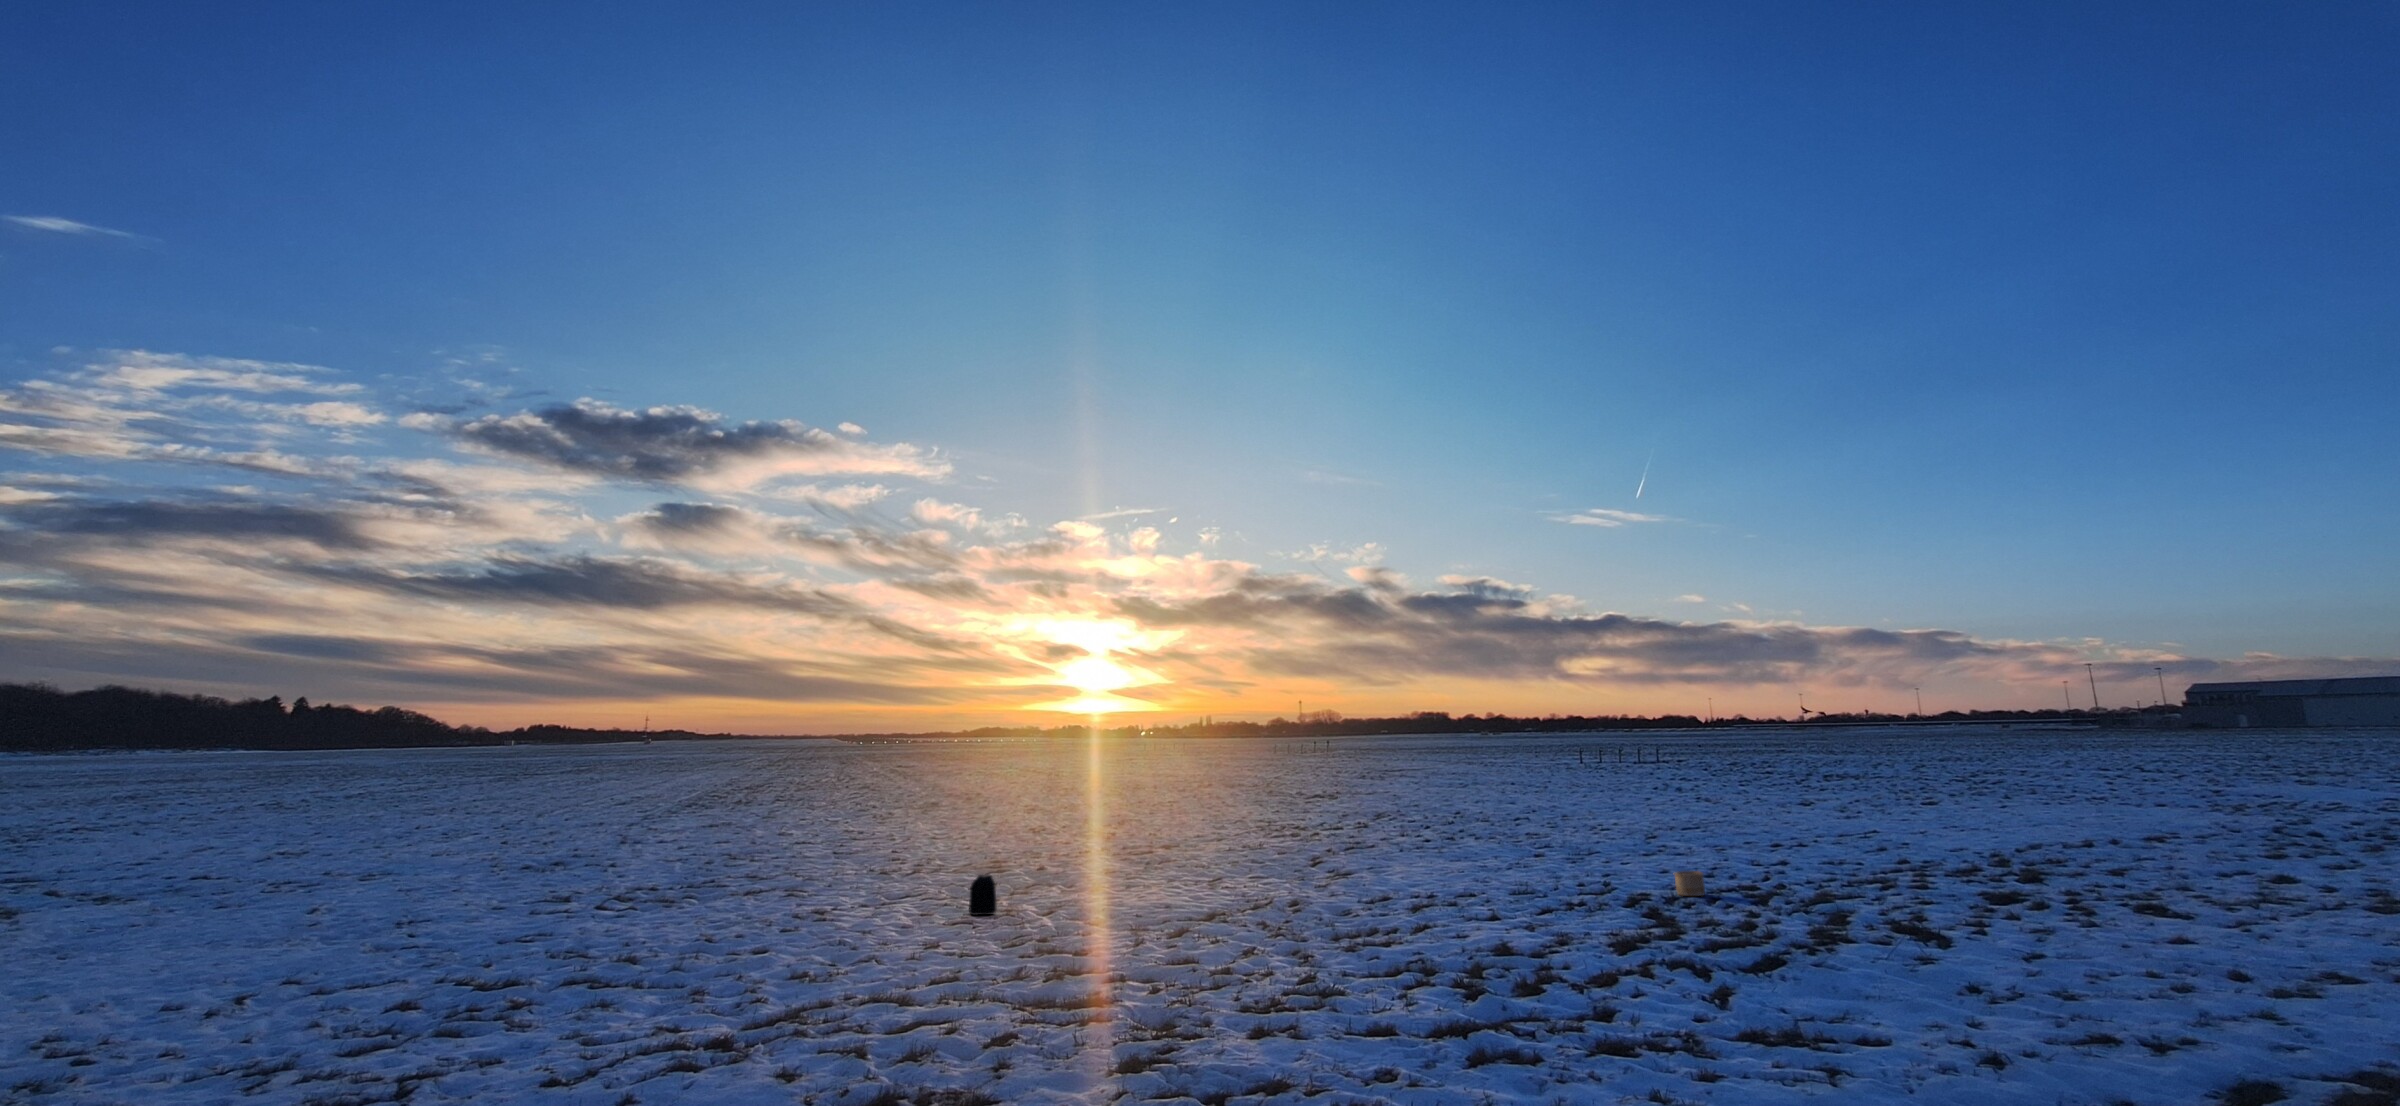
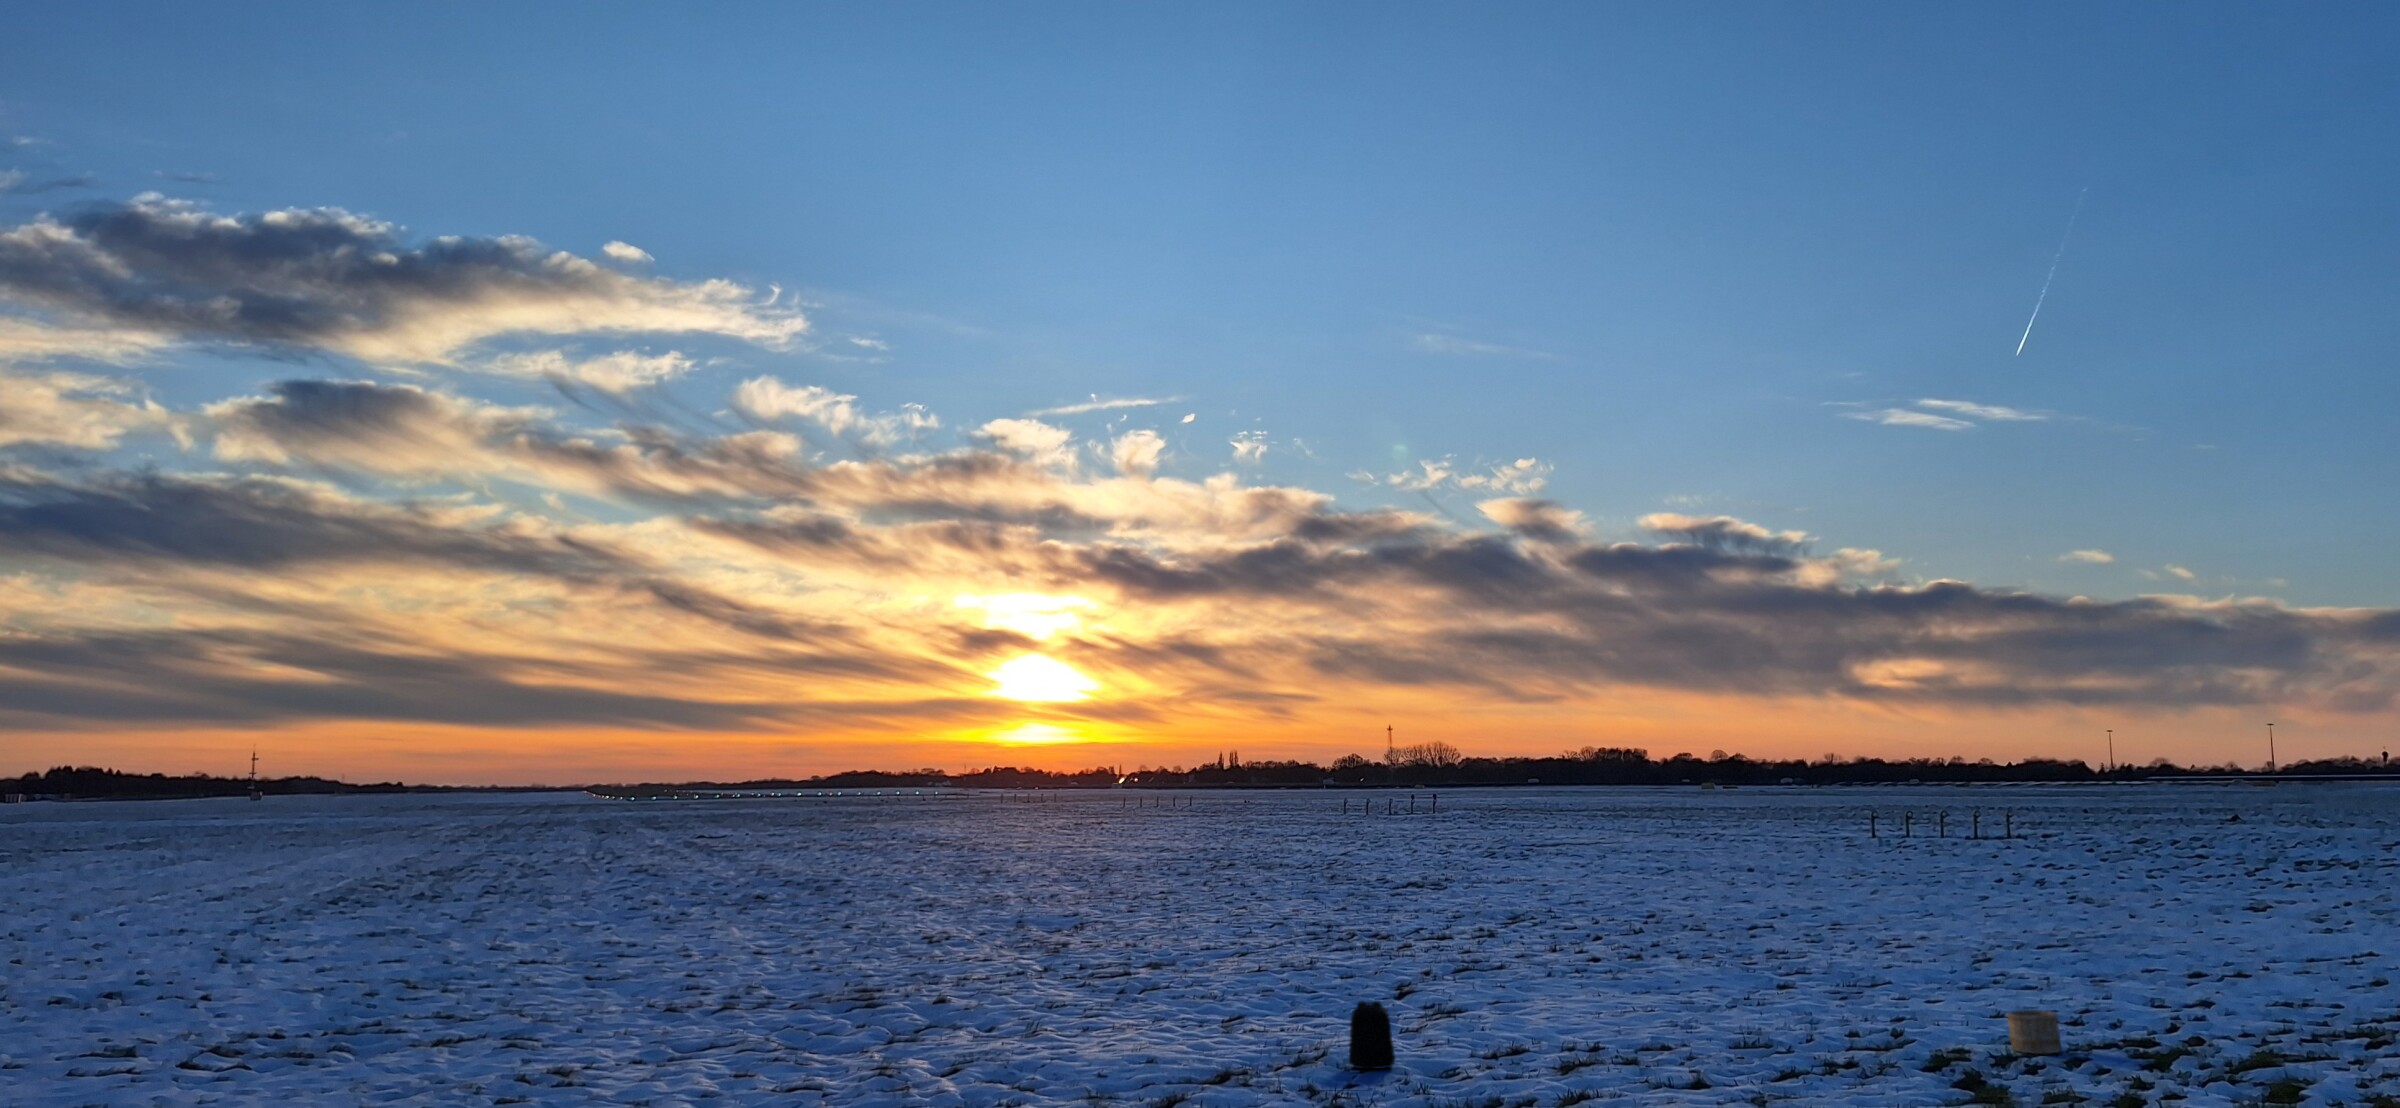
backpack: present [969,875,997,915] -> present [1349,1001,1395,1069]

